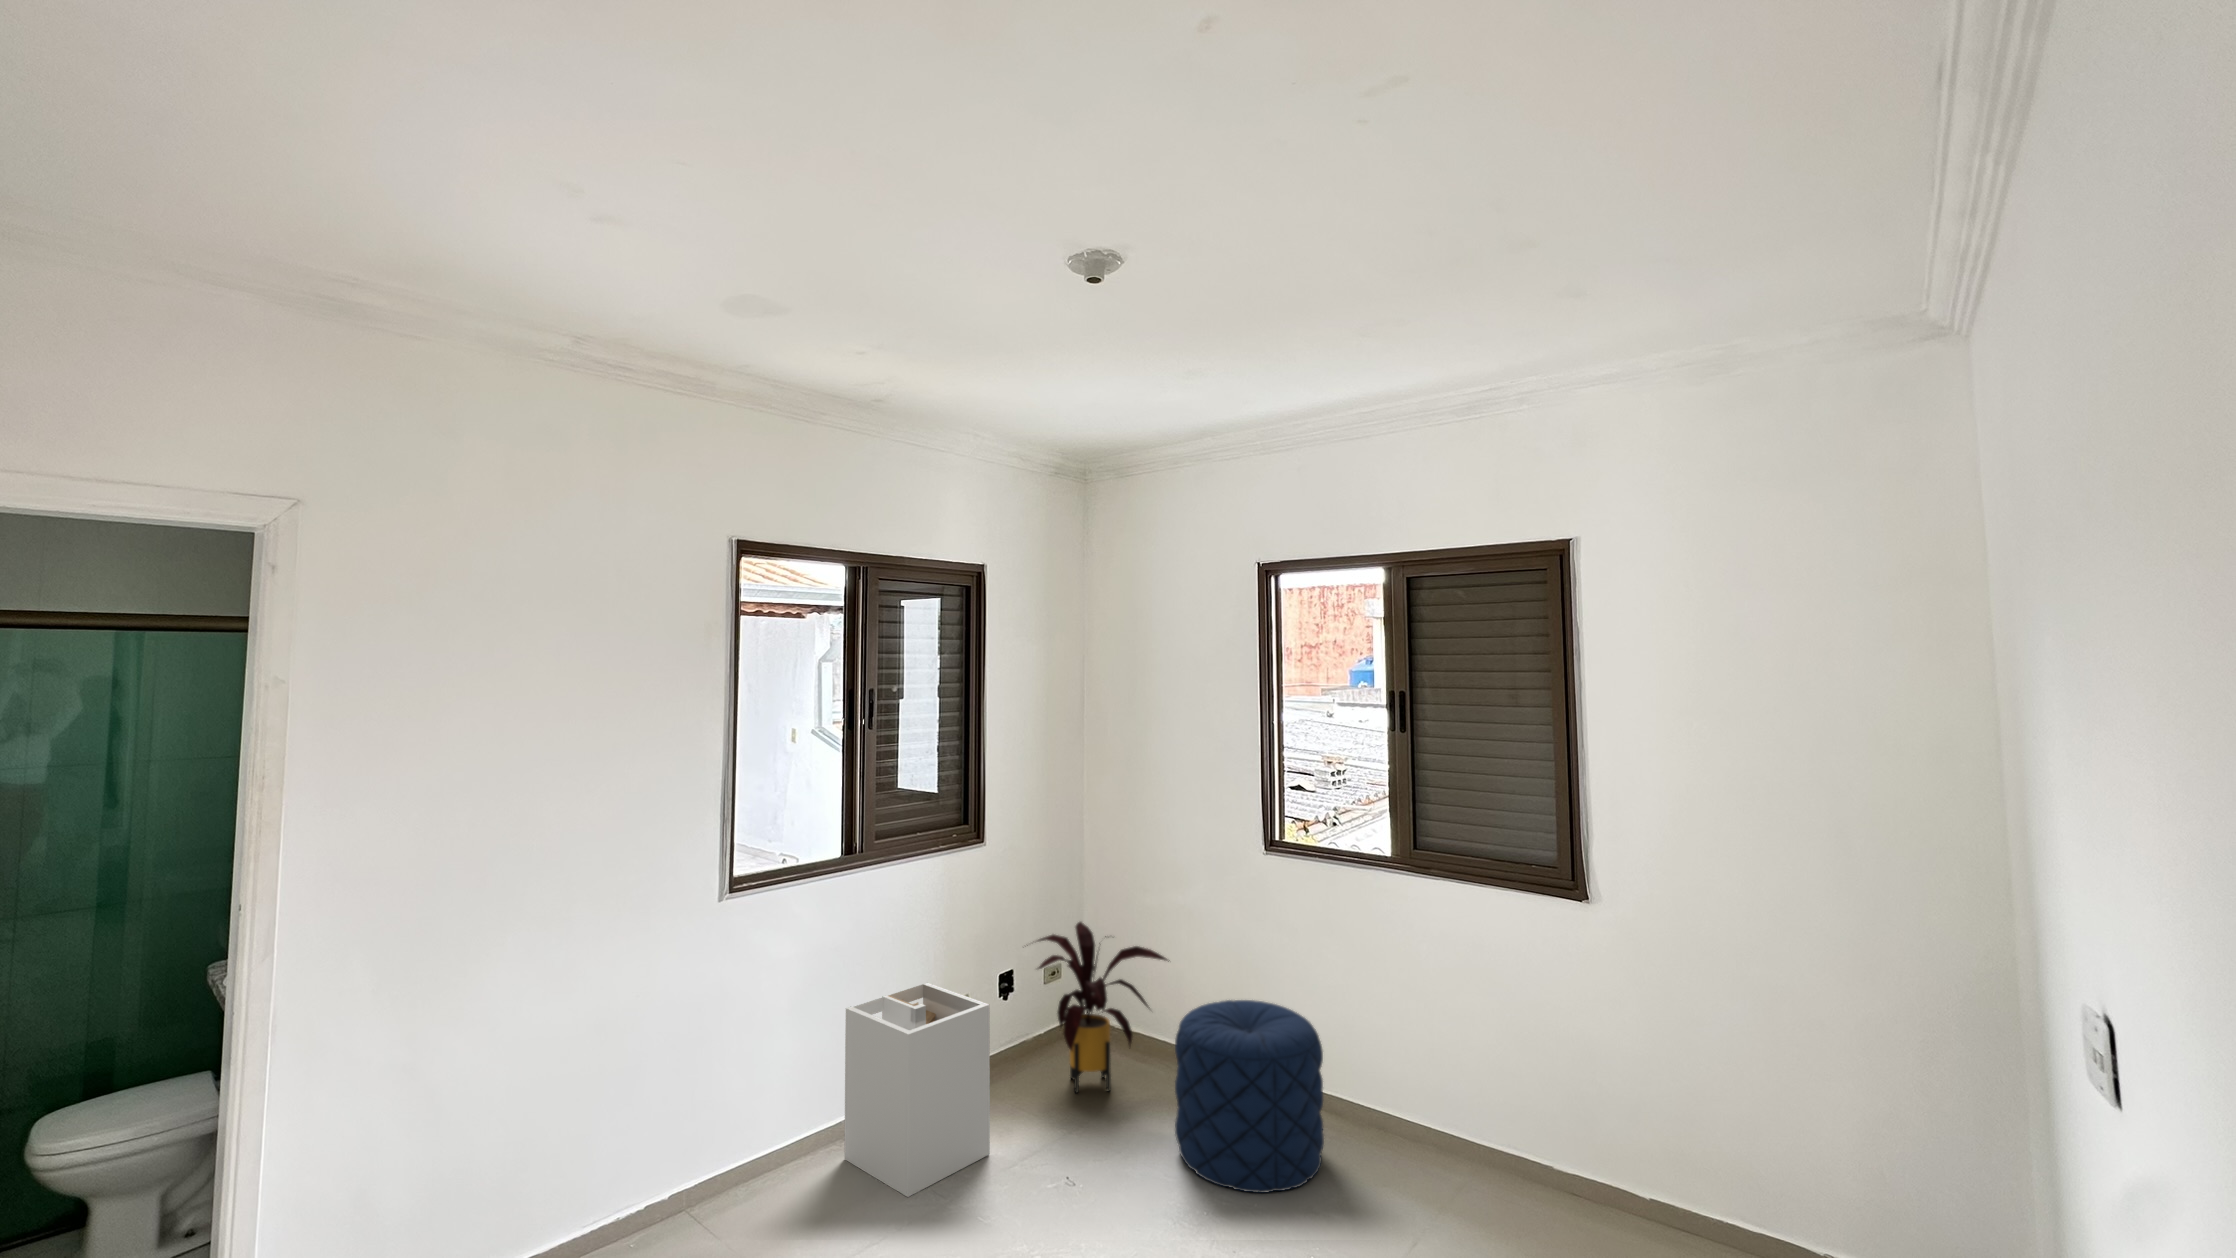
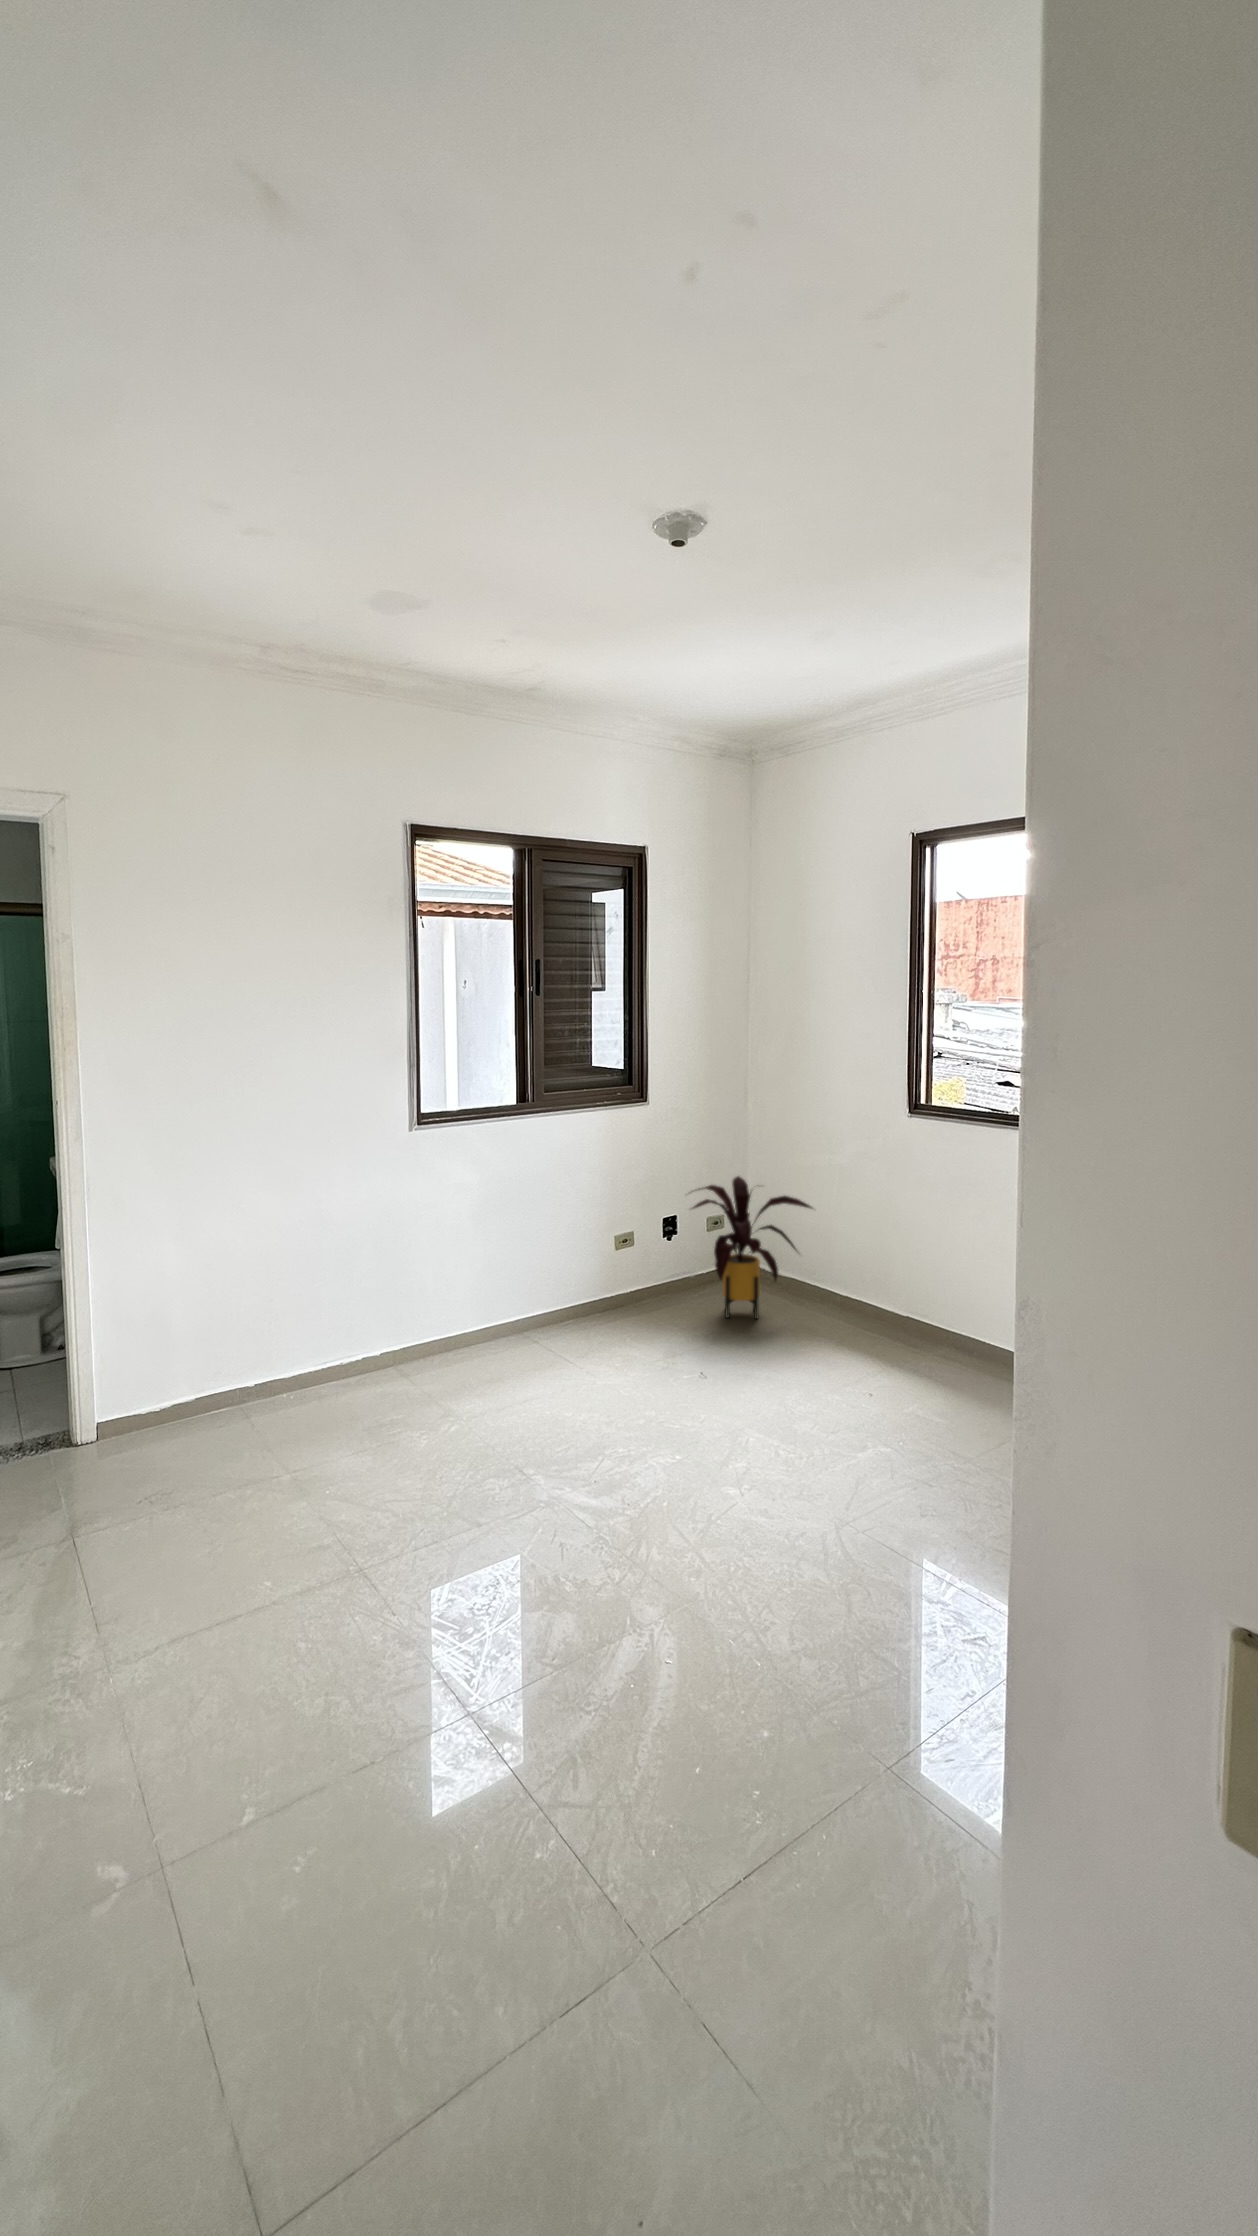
laundry hamper: present [844,983,990,1197] -> none [518,1213,640,1372]
pouf: present [1175,1000,1324,1193] -> none [803,1240,941,1394]

